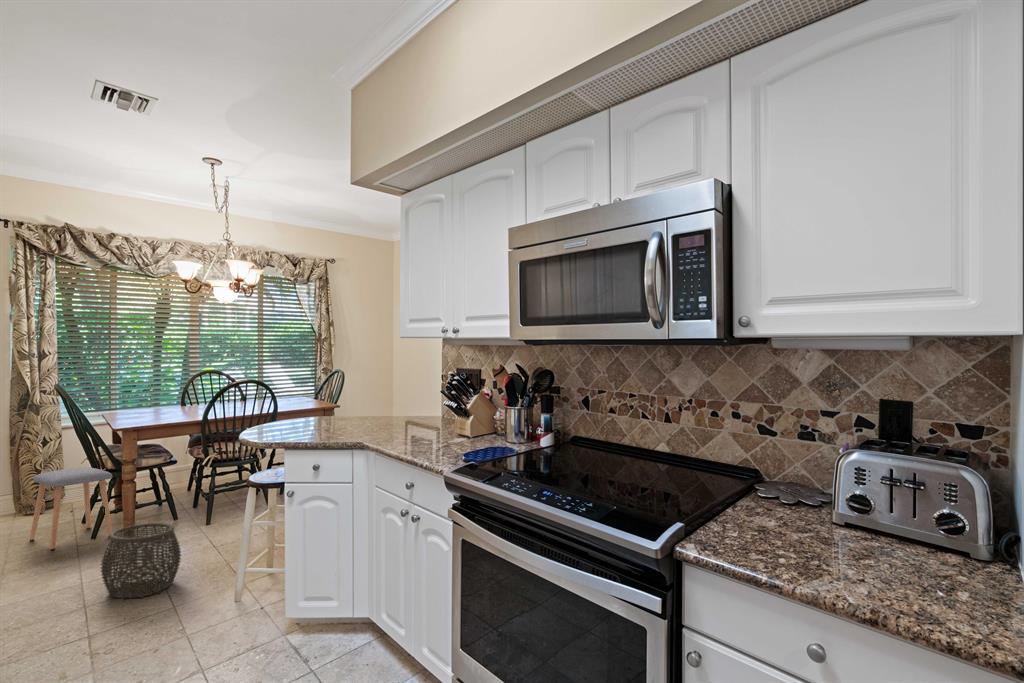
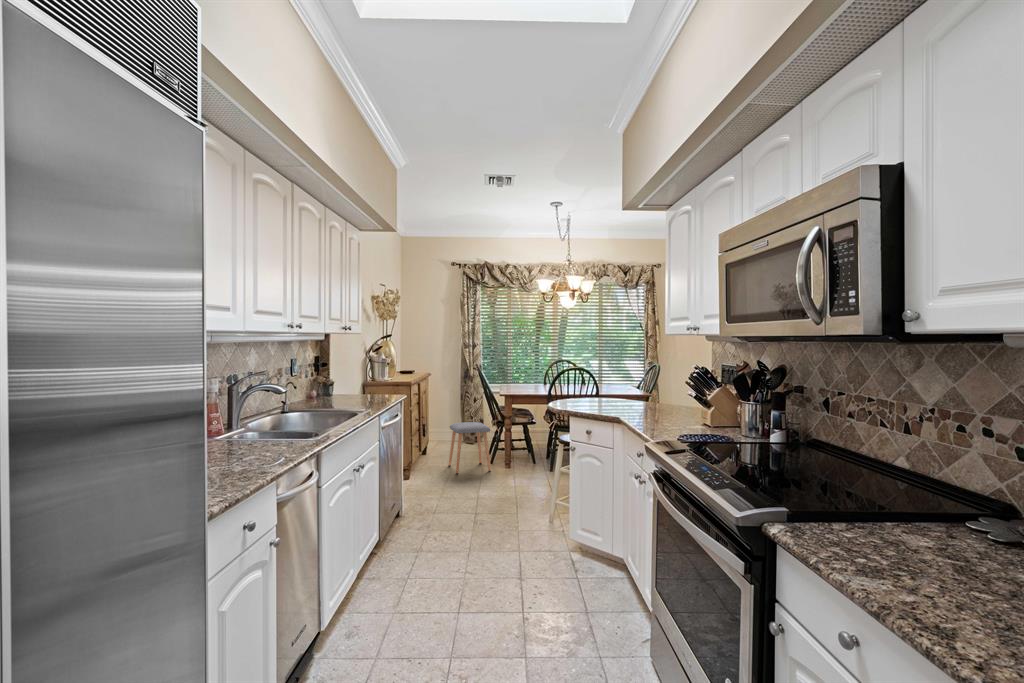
woven basket: present [101,523,181,599] -> none [468,465,515,516]

